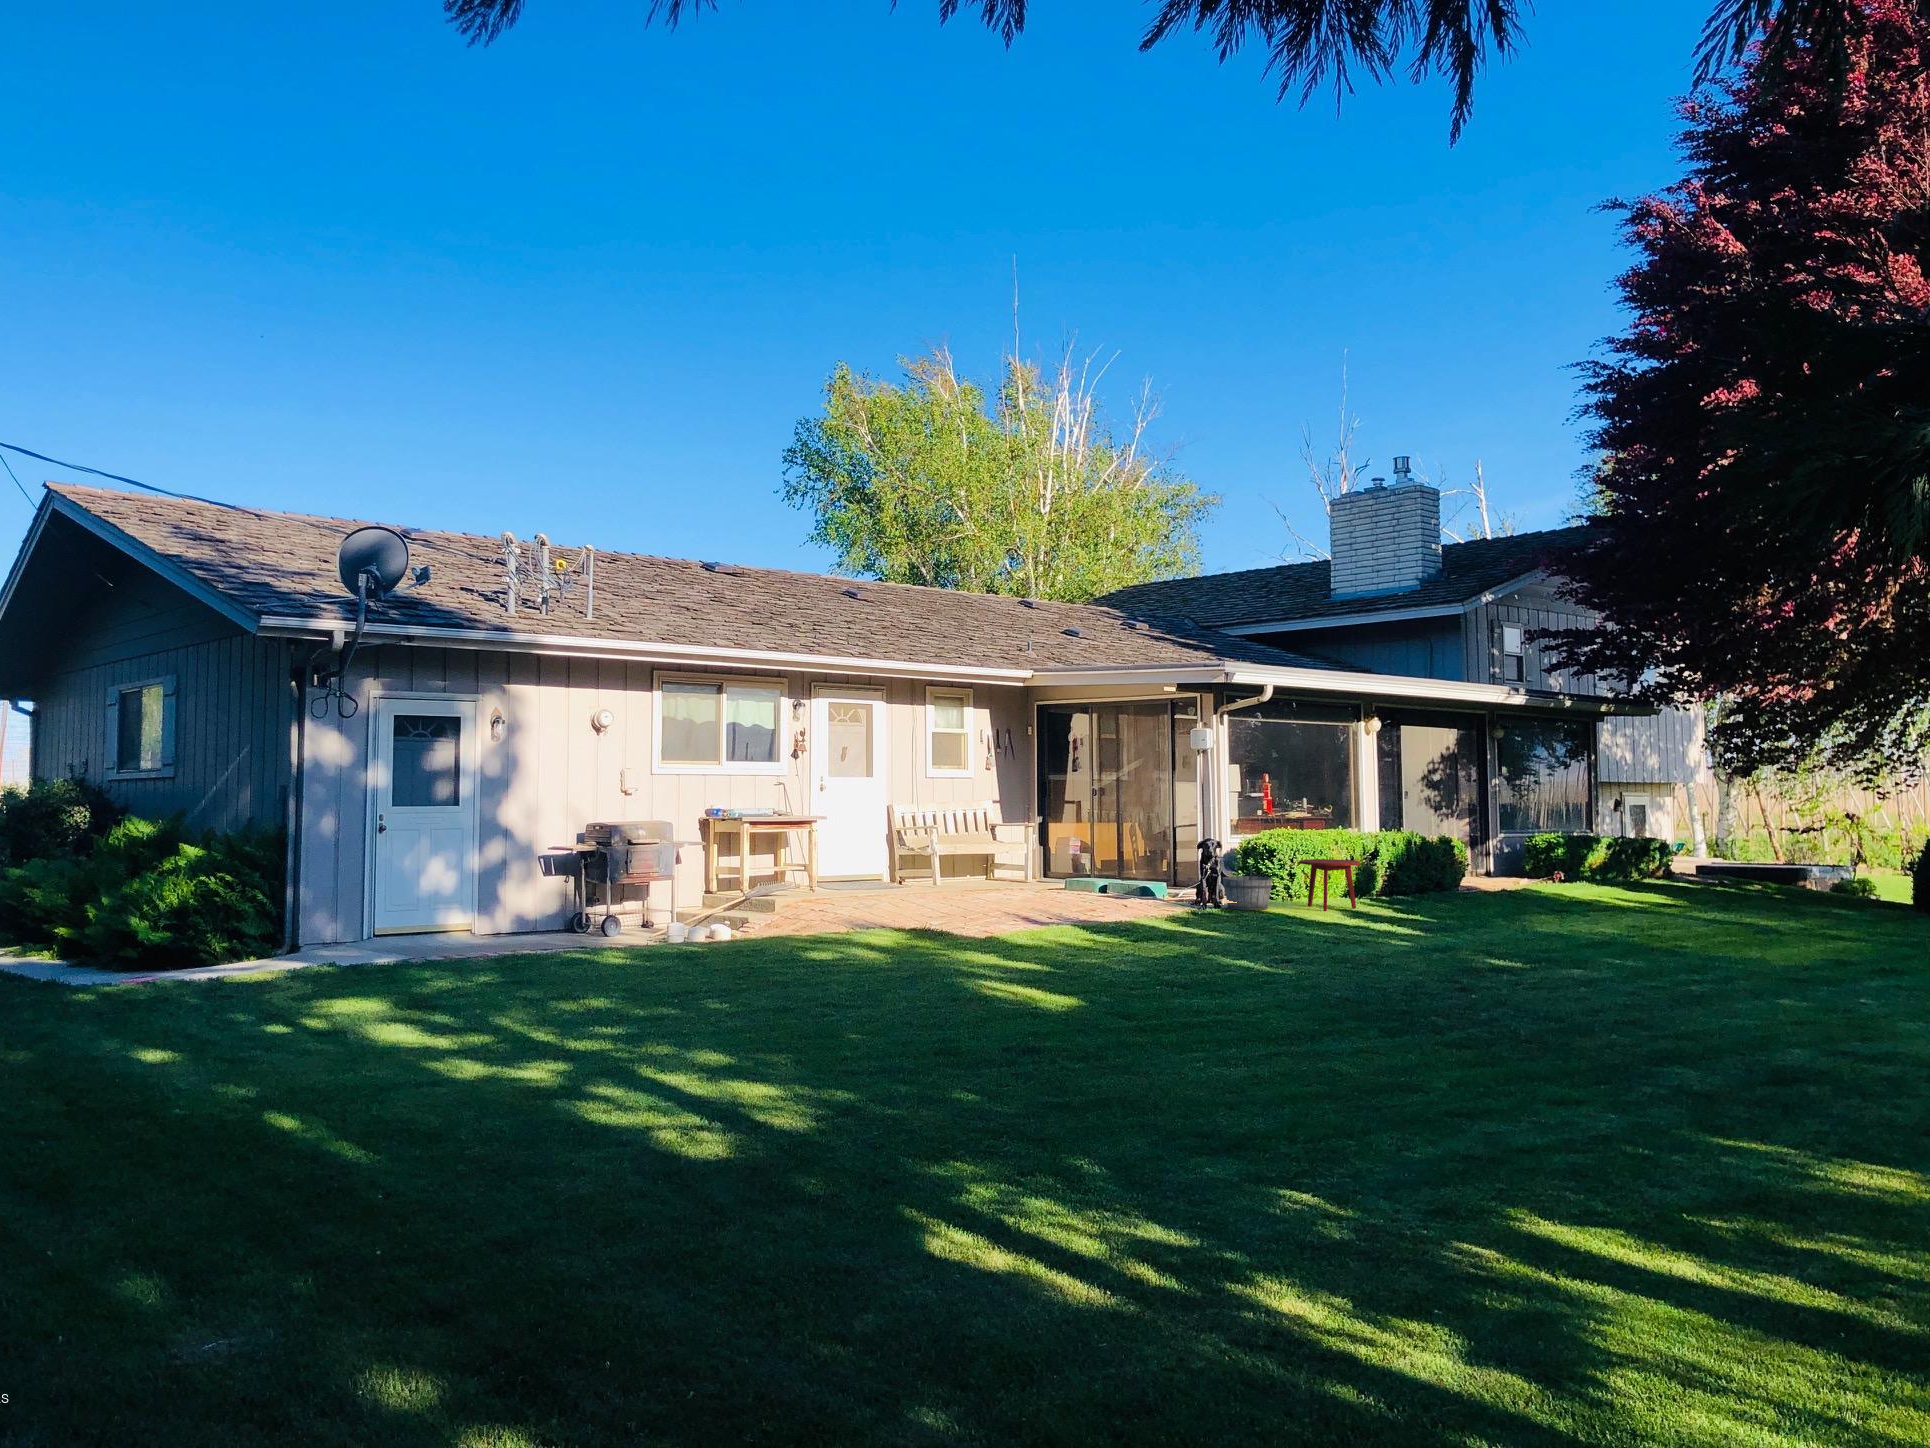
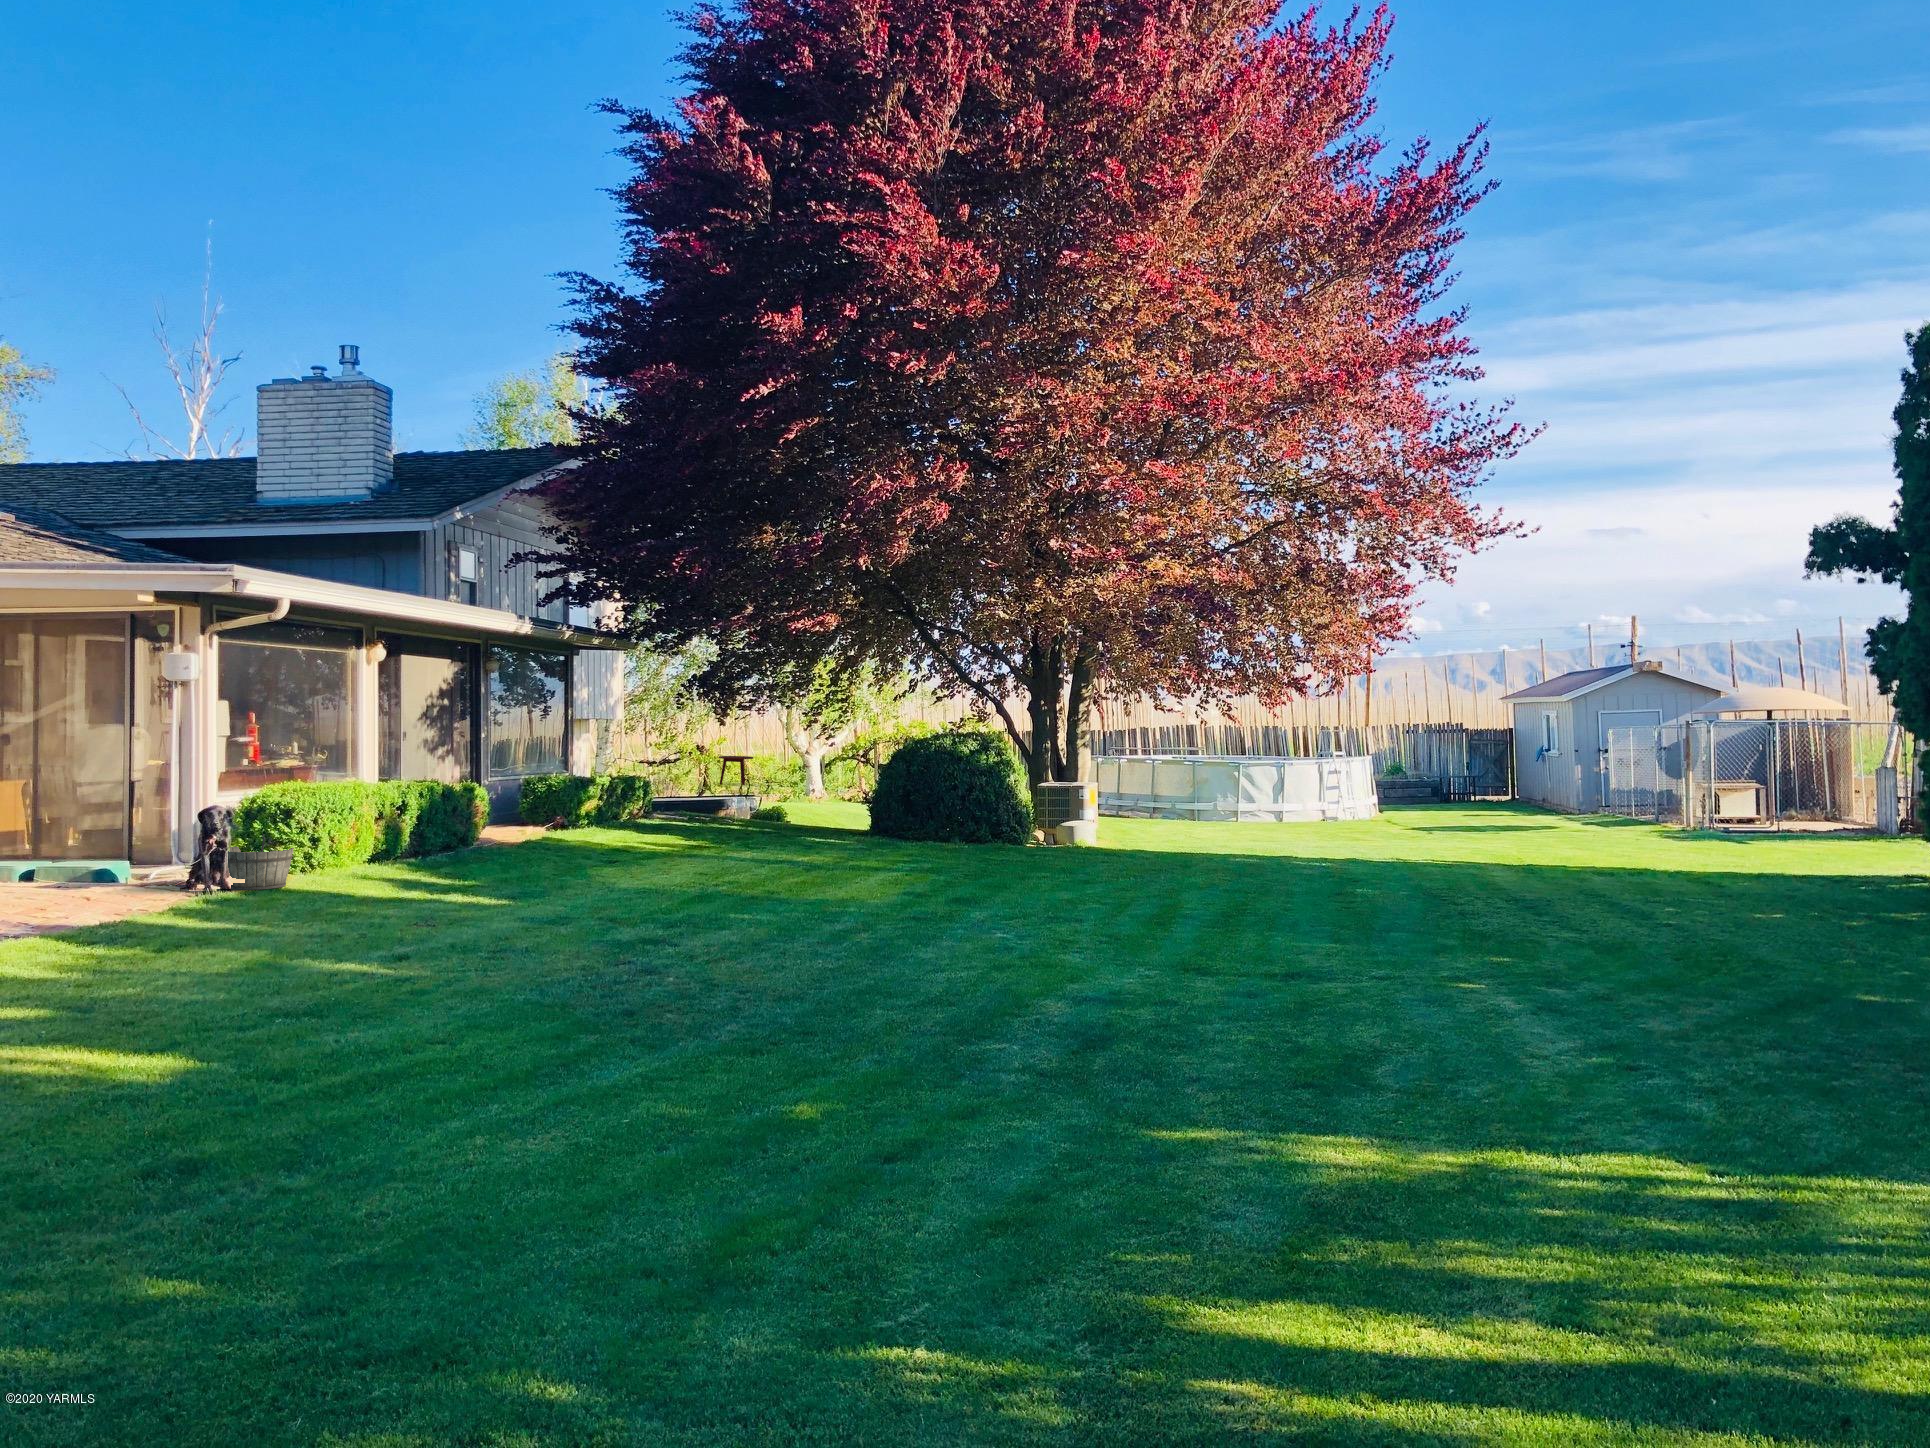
side table: present [1299,859,1360,911] -> present [719,756,753,785]

